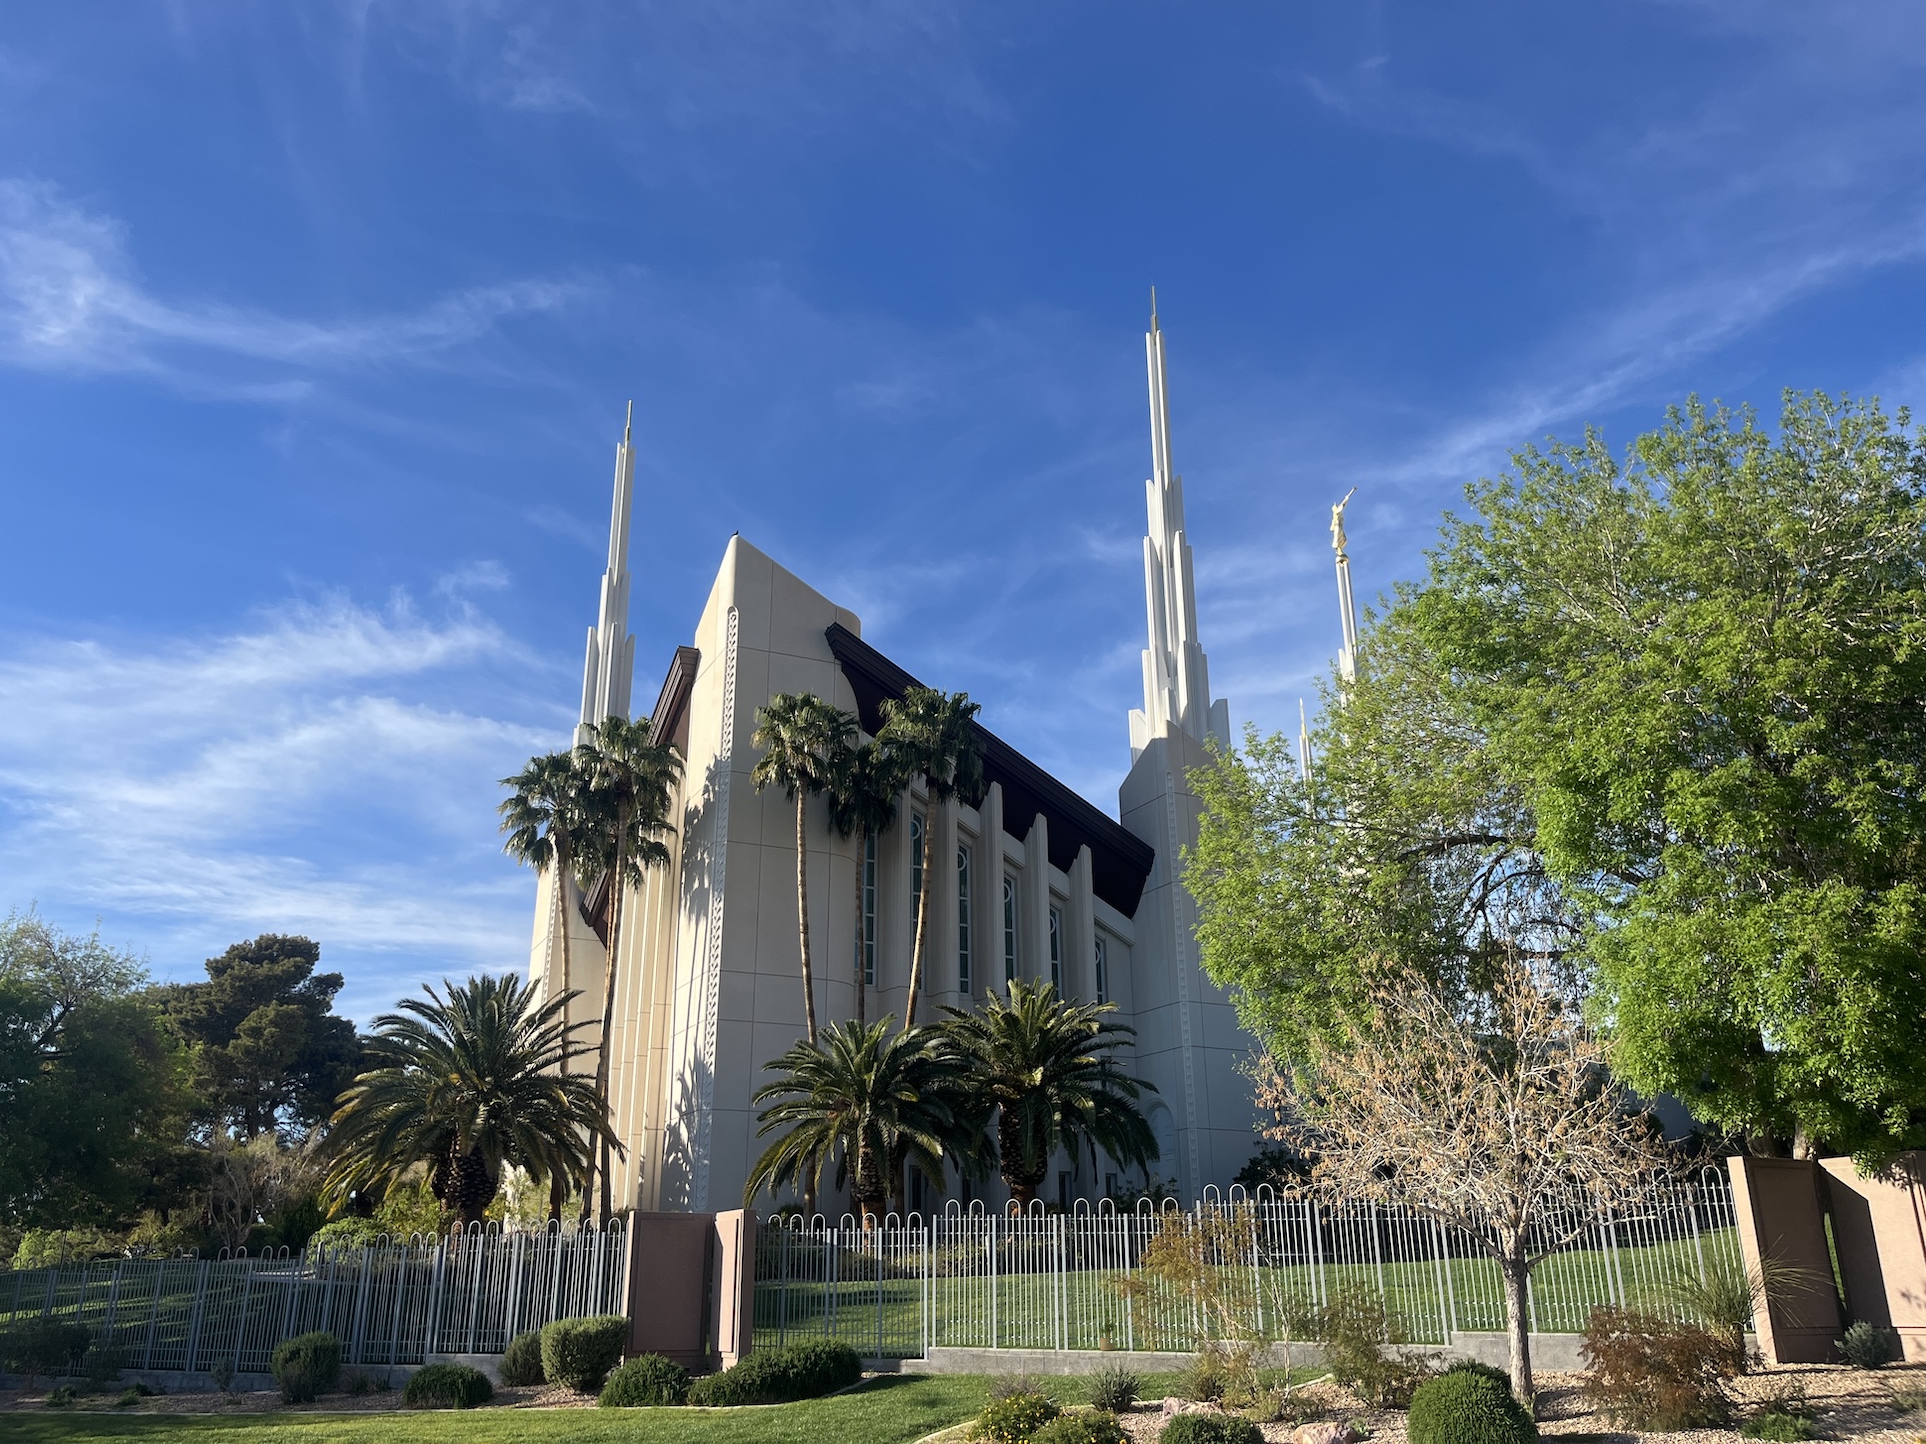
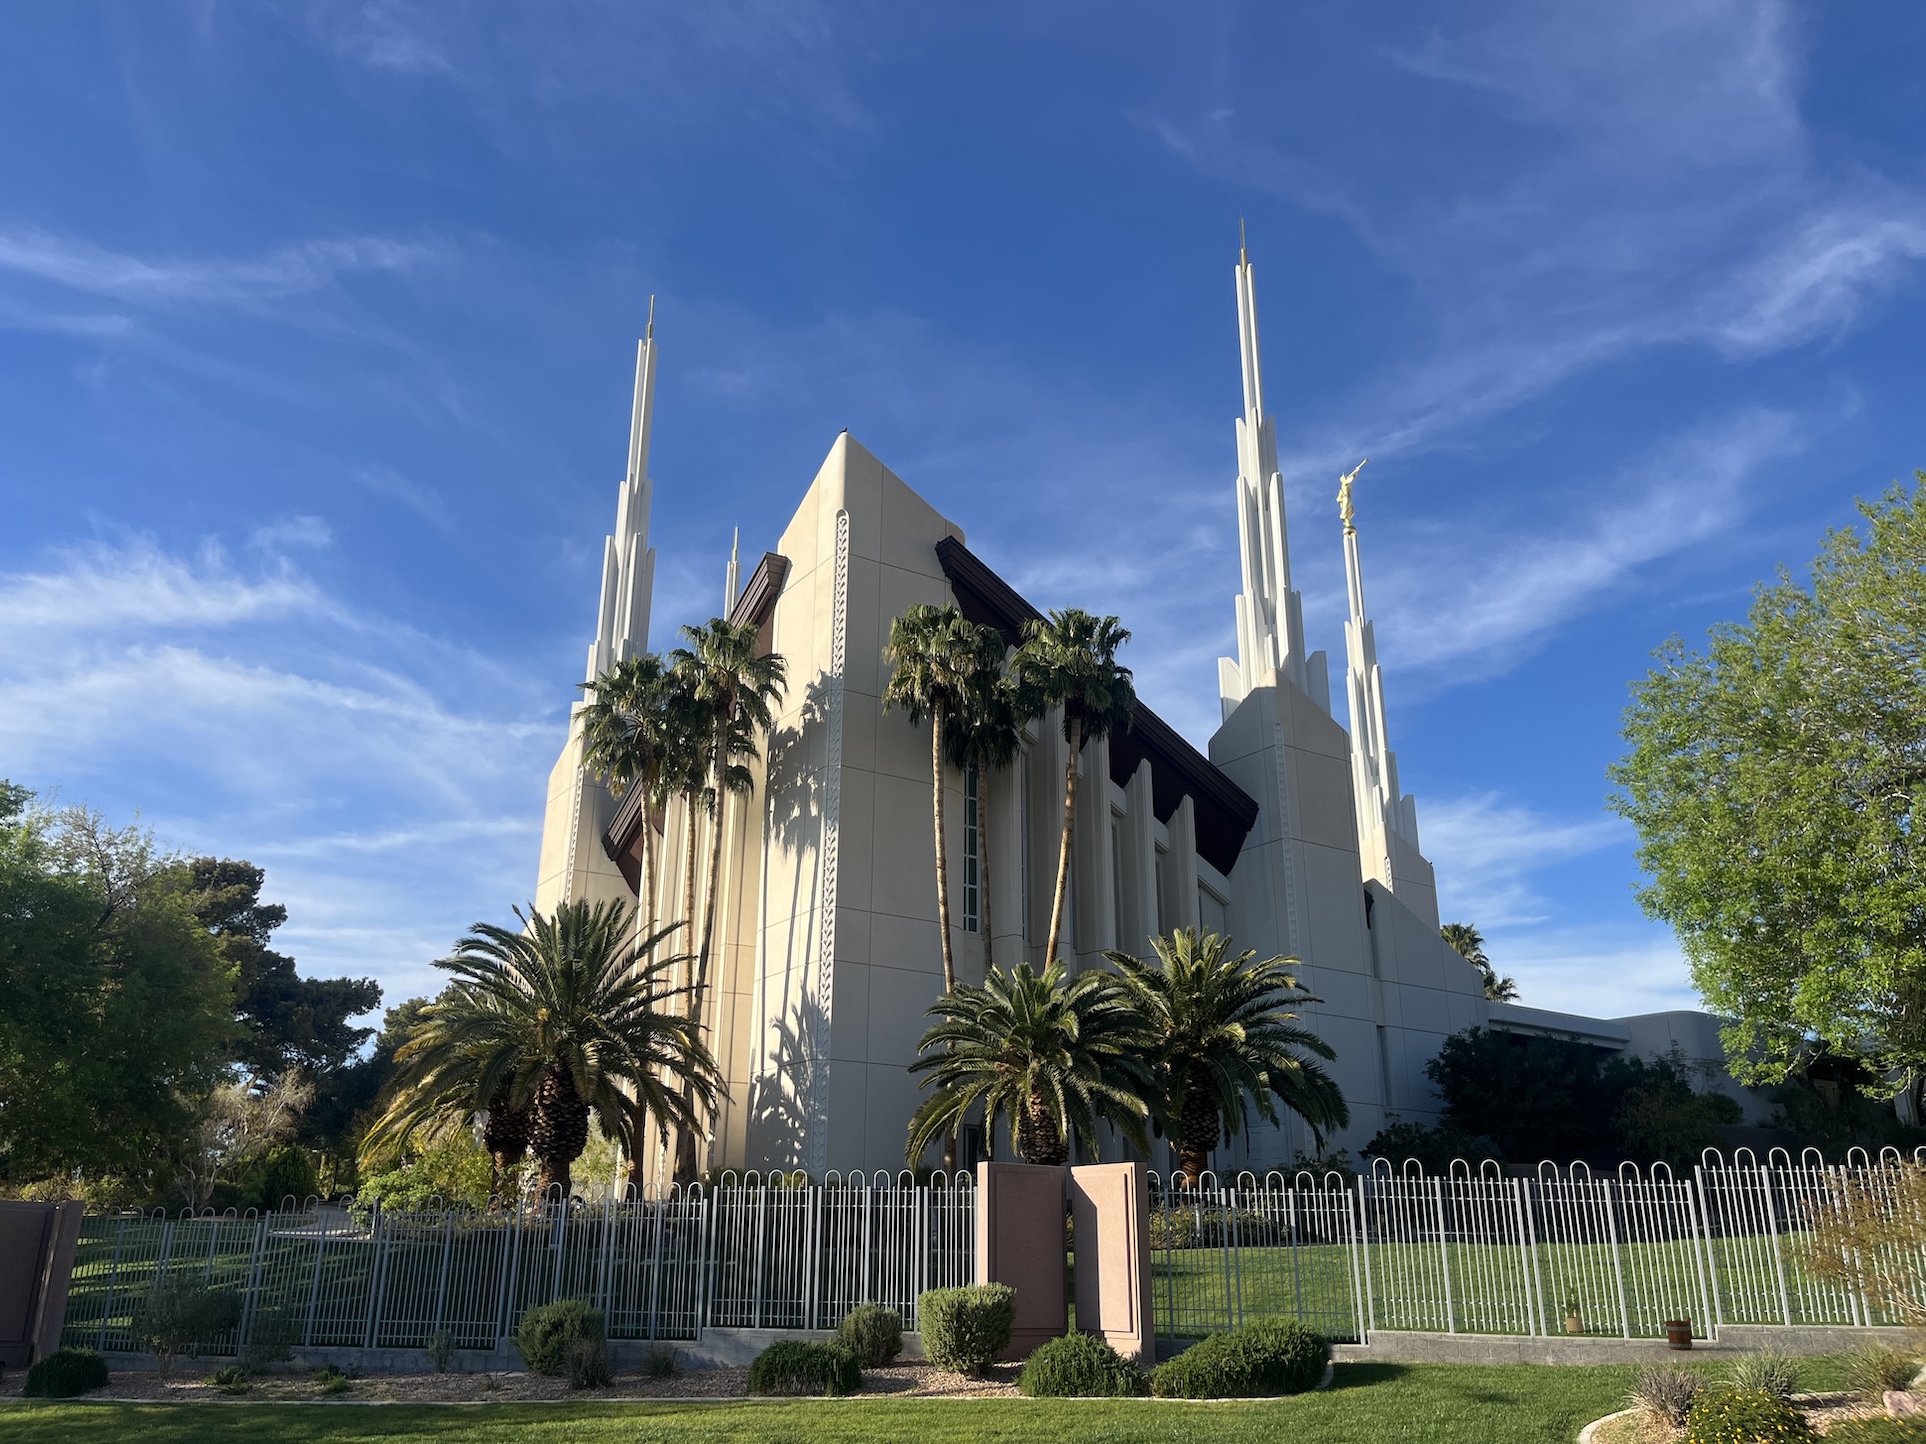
bucket: none [1132,1336,1161,1365] -> present [1665,1317,1692,1350]

